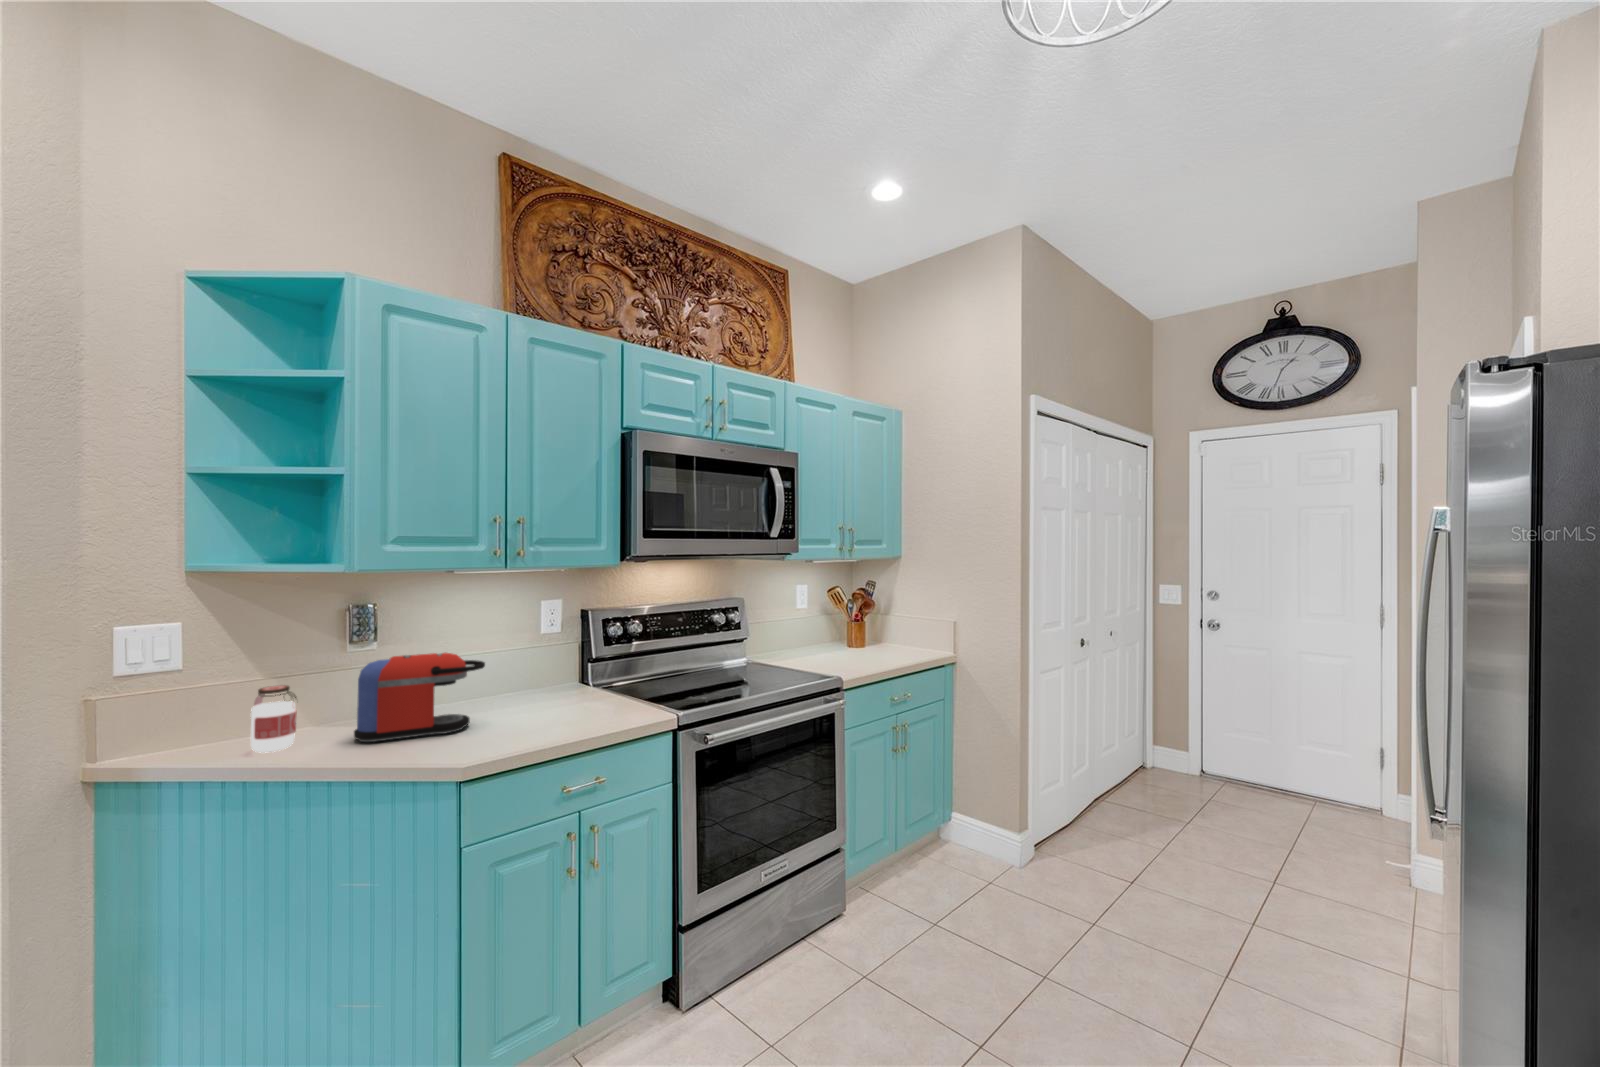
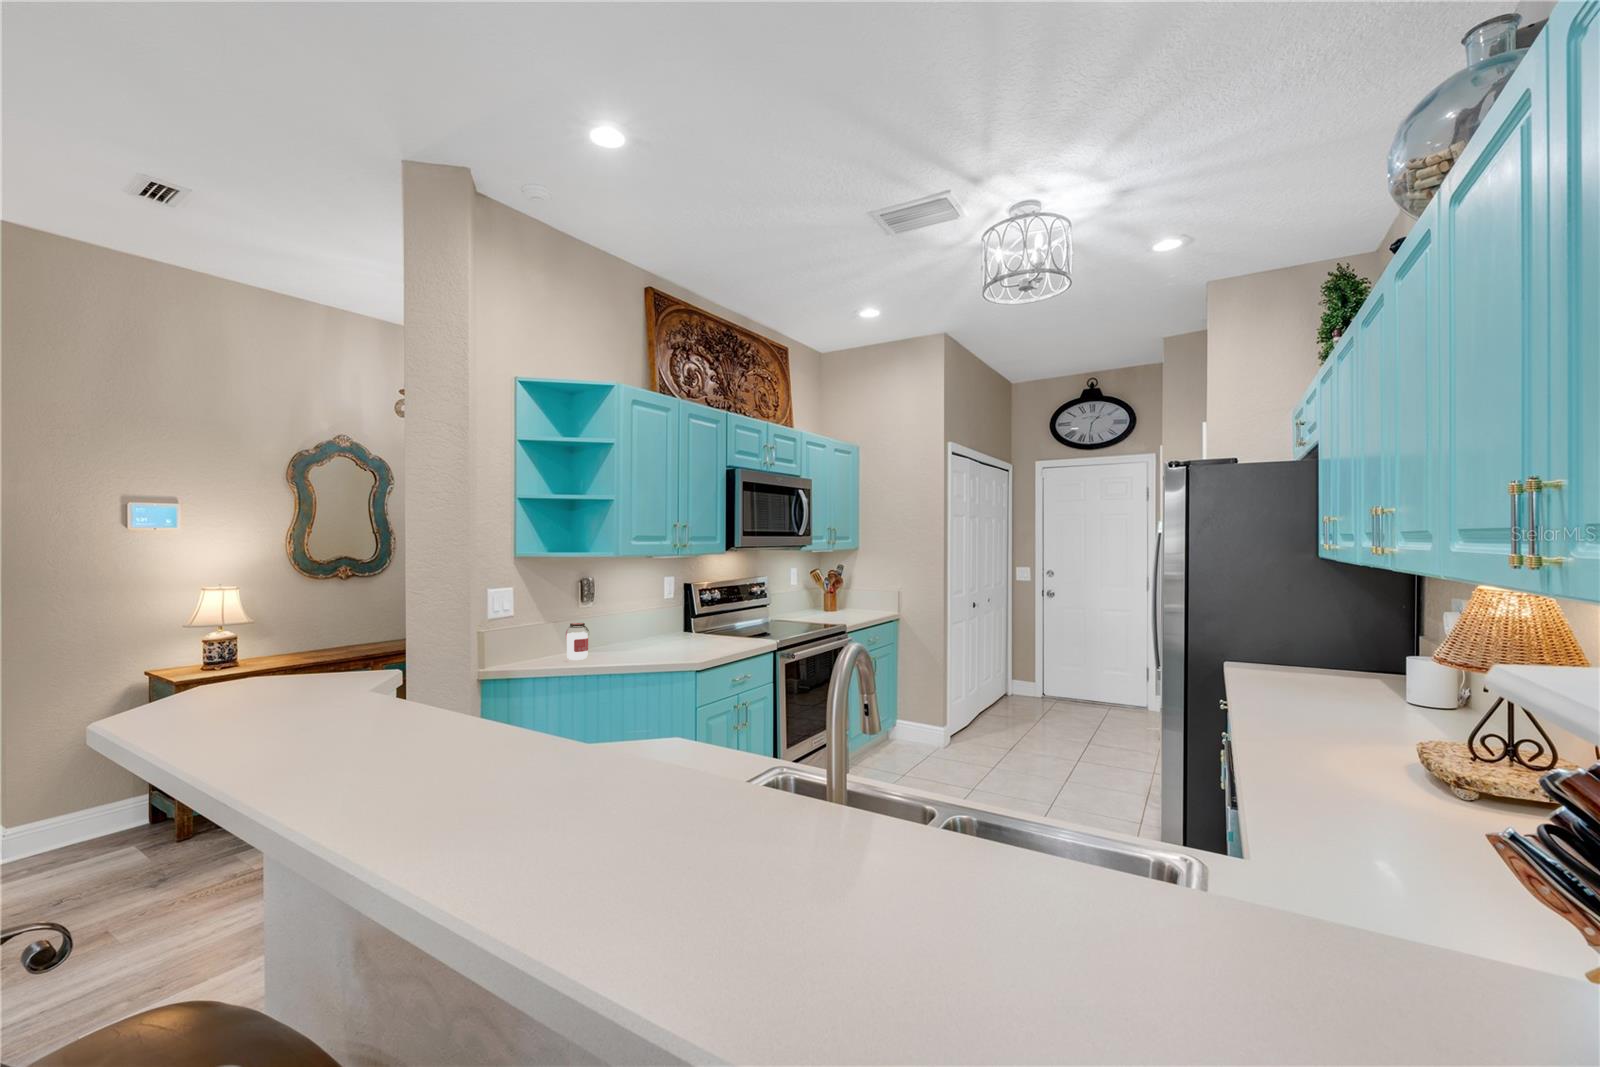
coffee maker: present [354,653,485,742] -> none [611,605,673,655]

